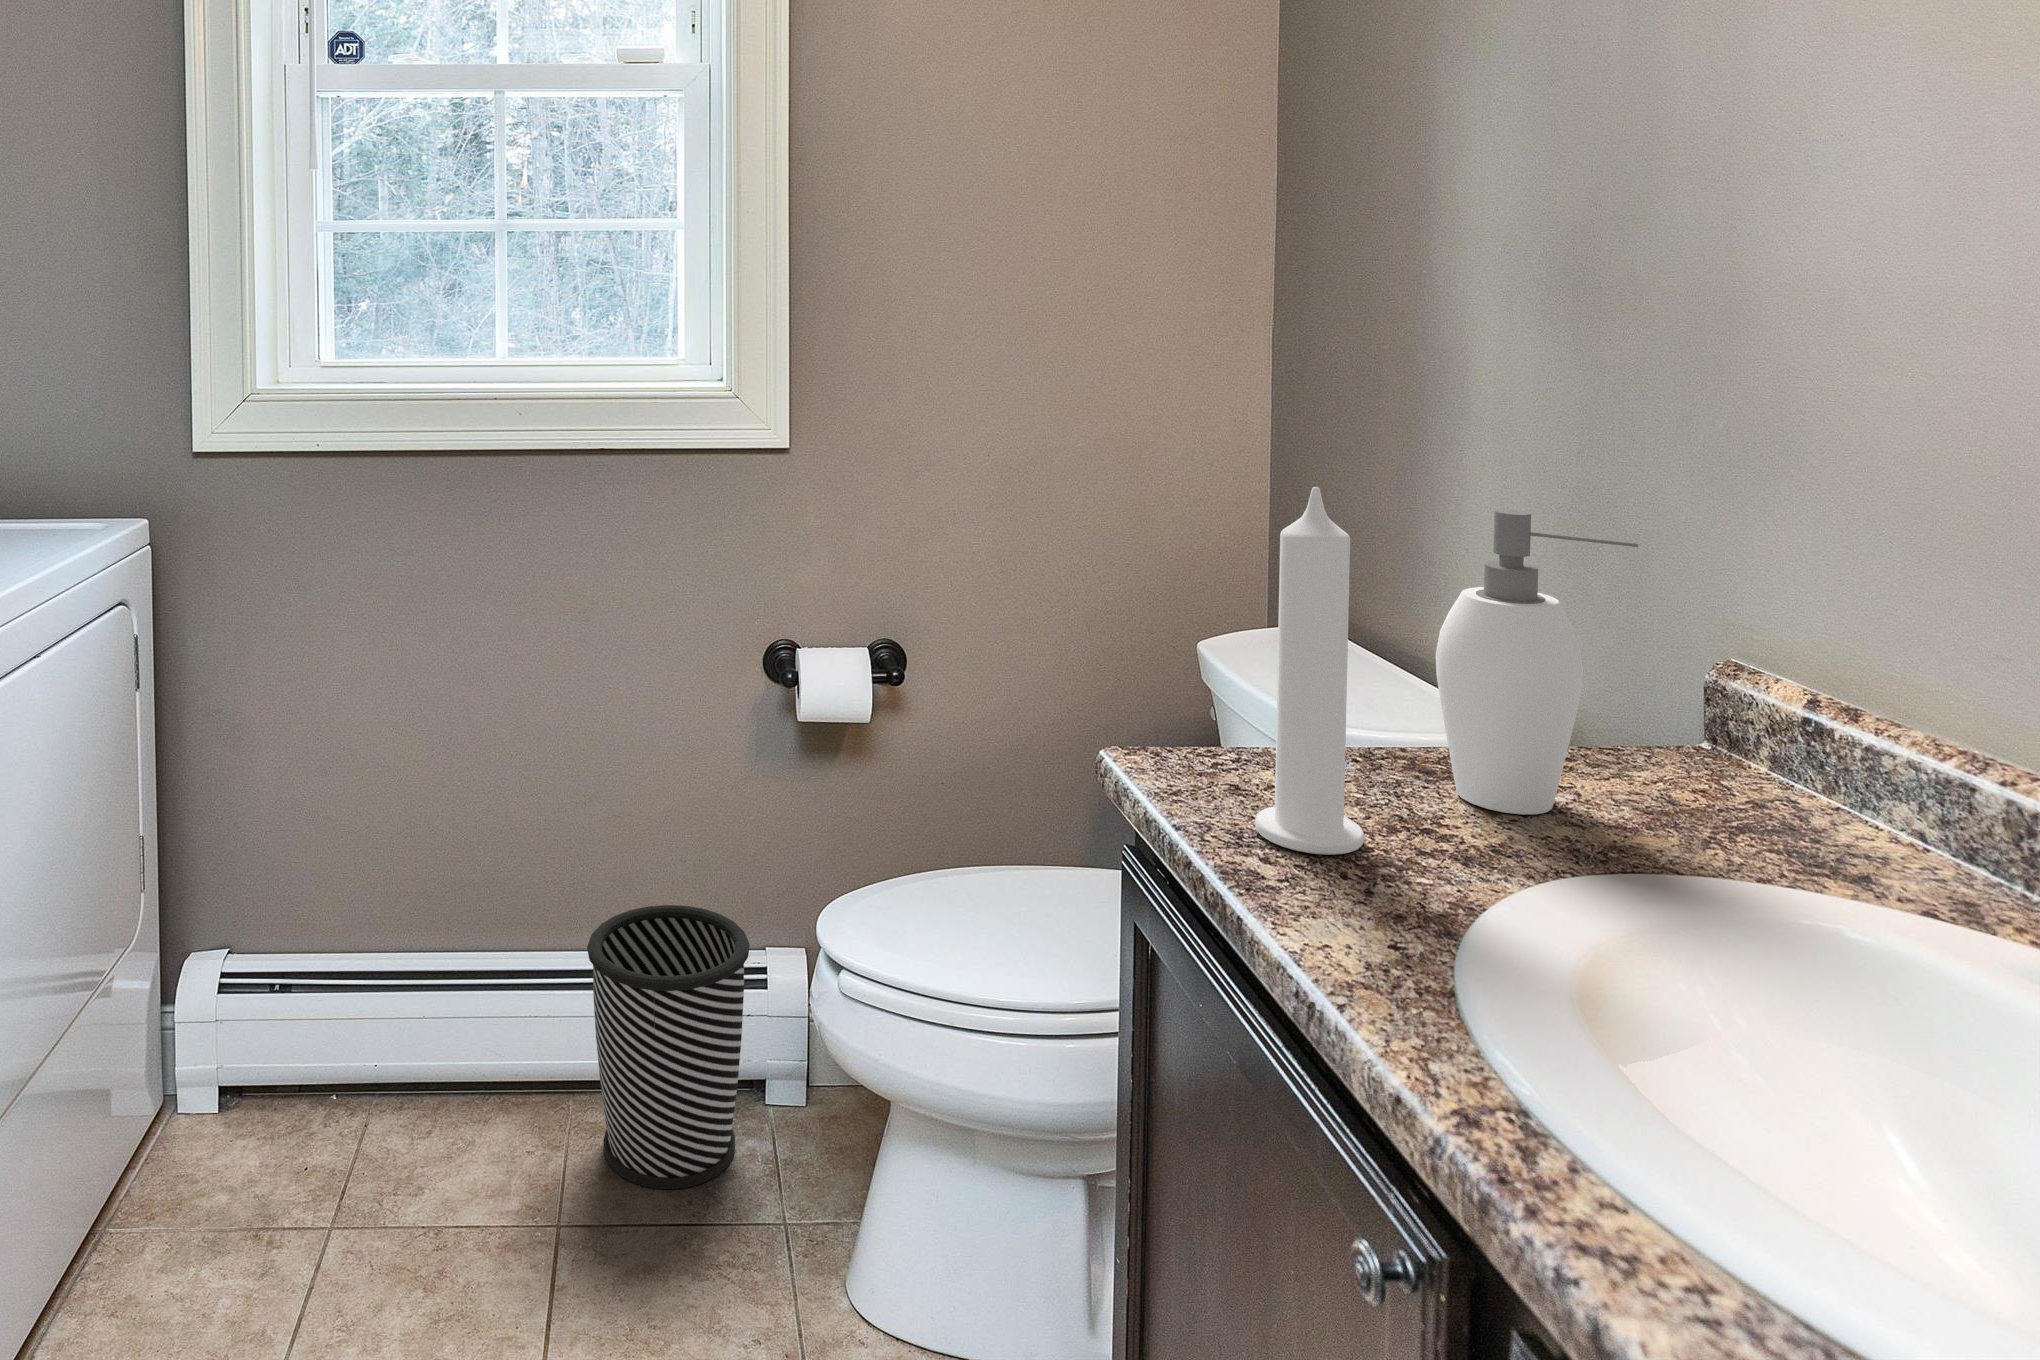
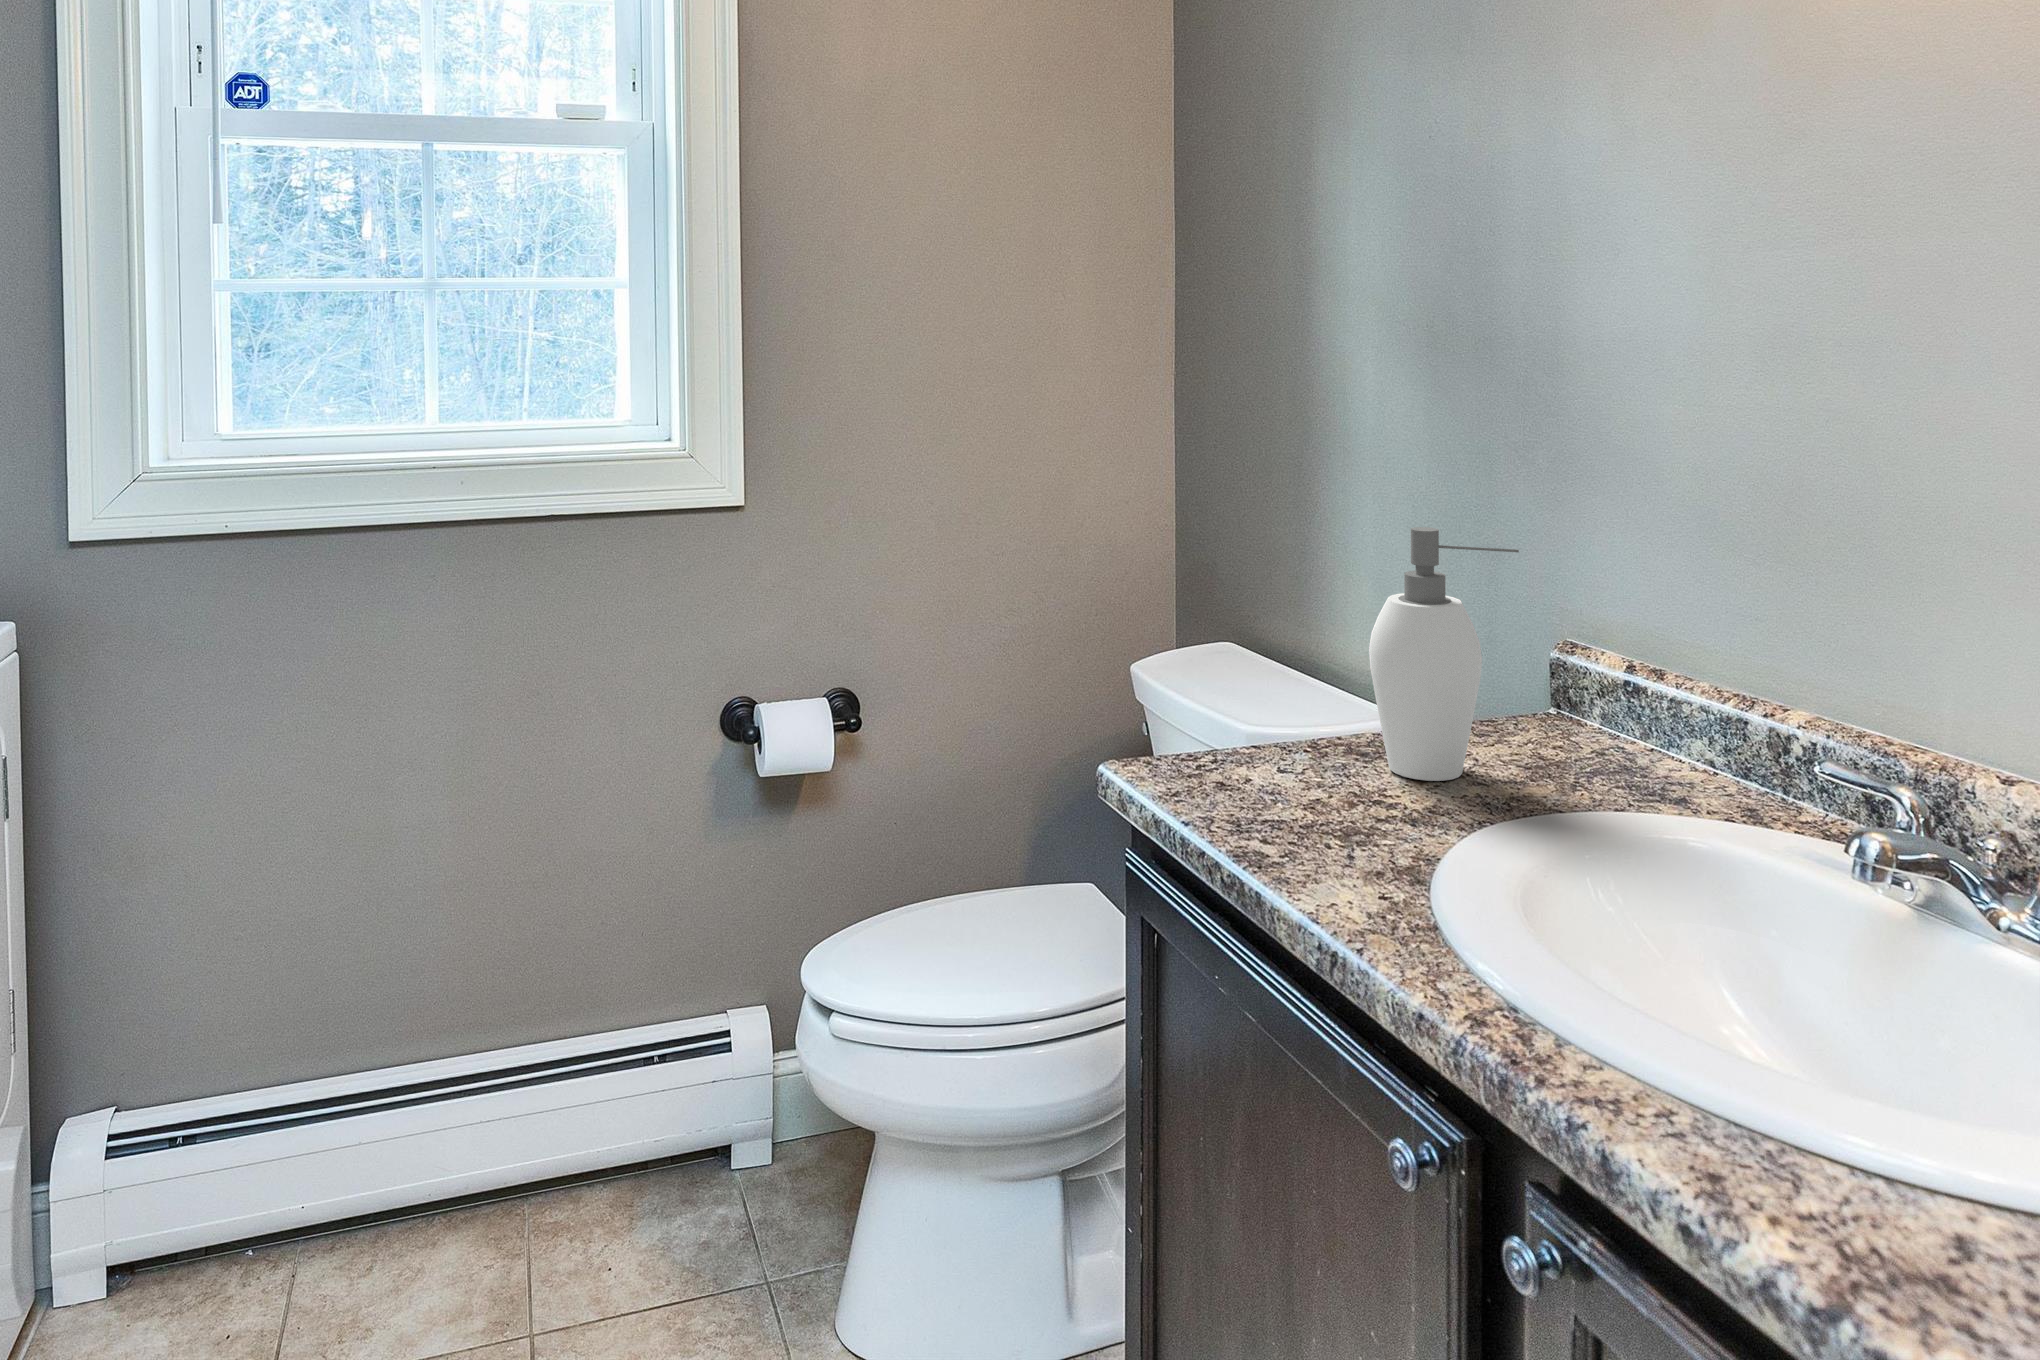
candle: present [1255,487,1364,855] -> none [1247,517,1334,831]
wastebasket: present [587,905,750,1189] -> none [545,975,714,1271]

